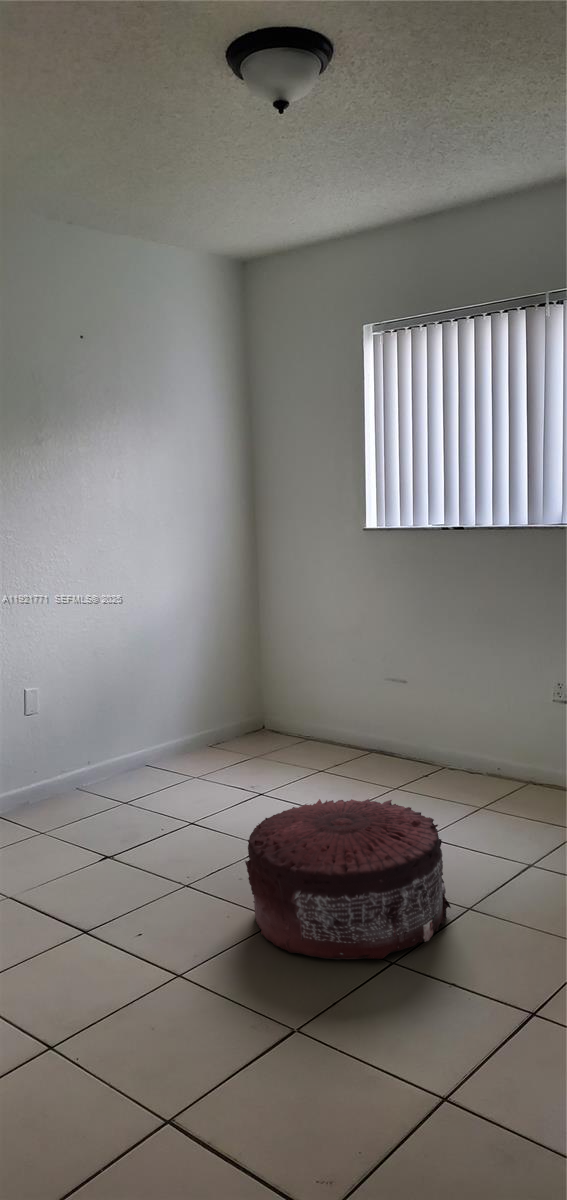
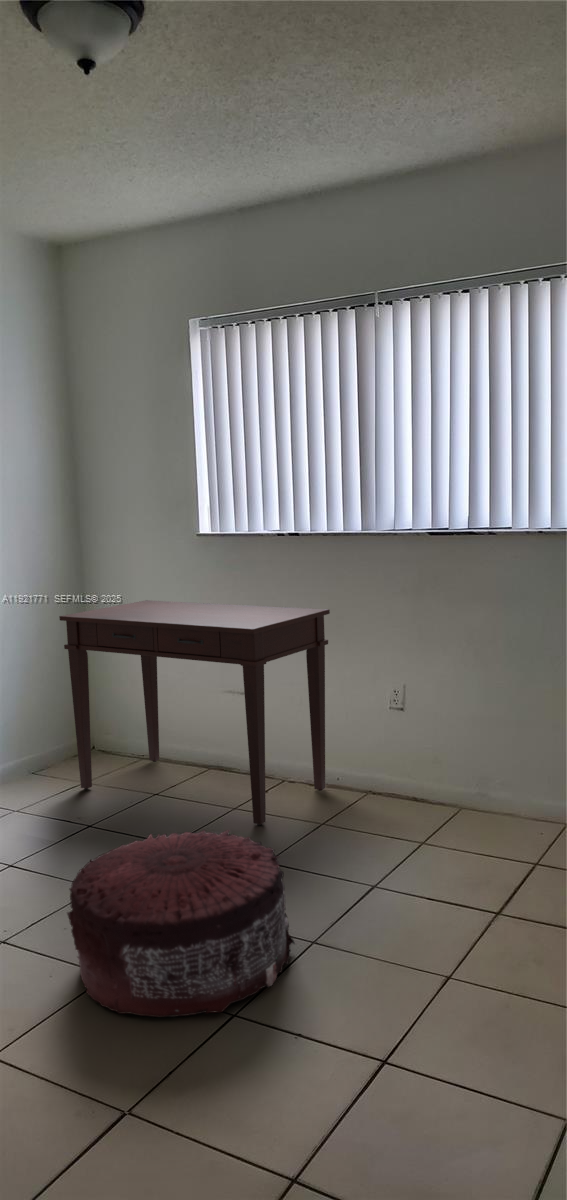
desk: none [237,590,493,804] -> present [59,600,330,825]

